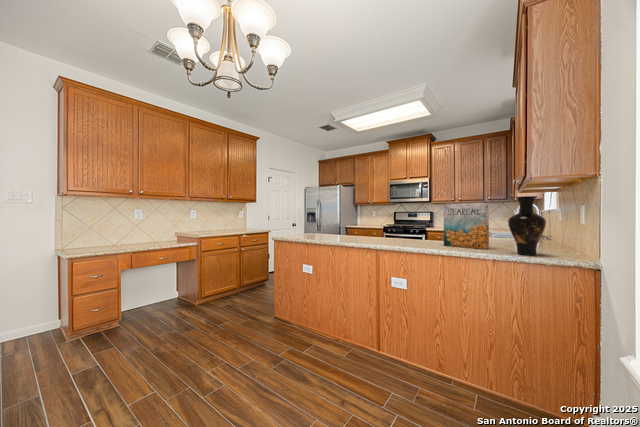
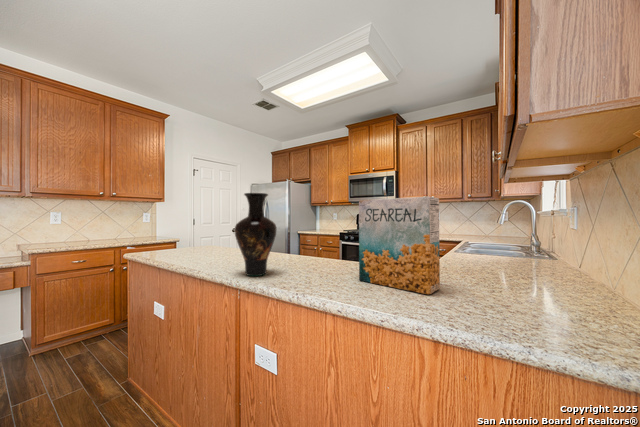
vase: present [508,196,546,255] -> present [235,193,277,276]

